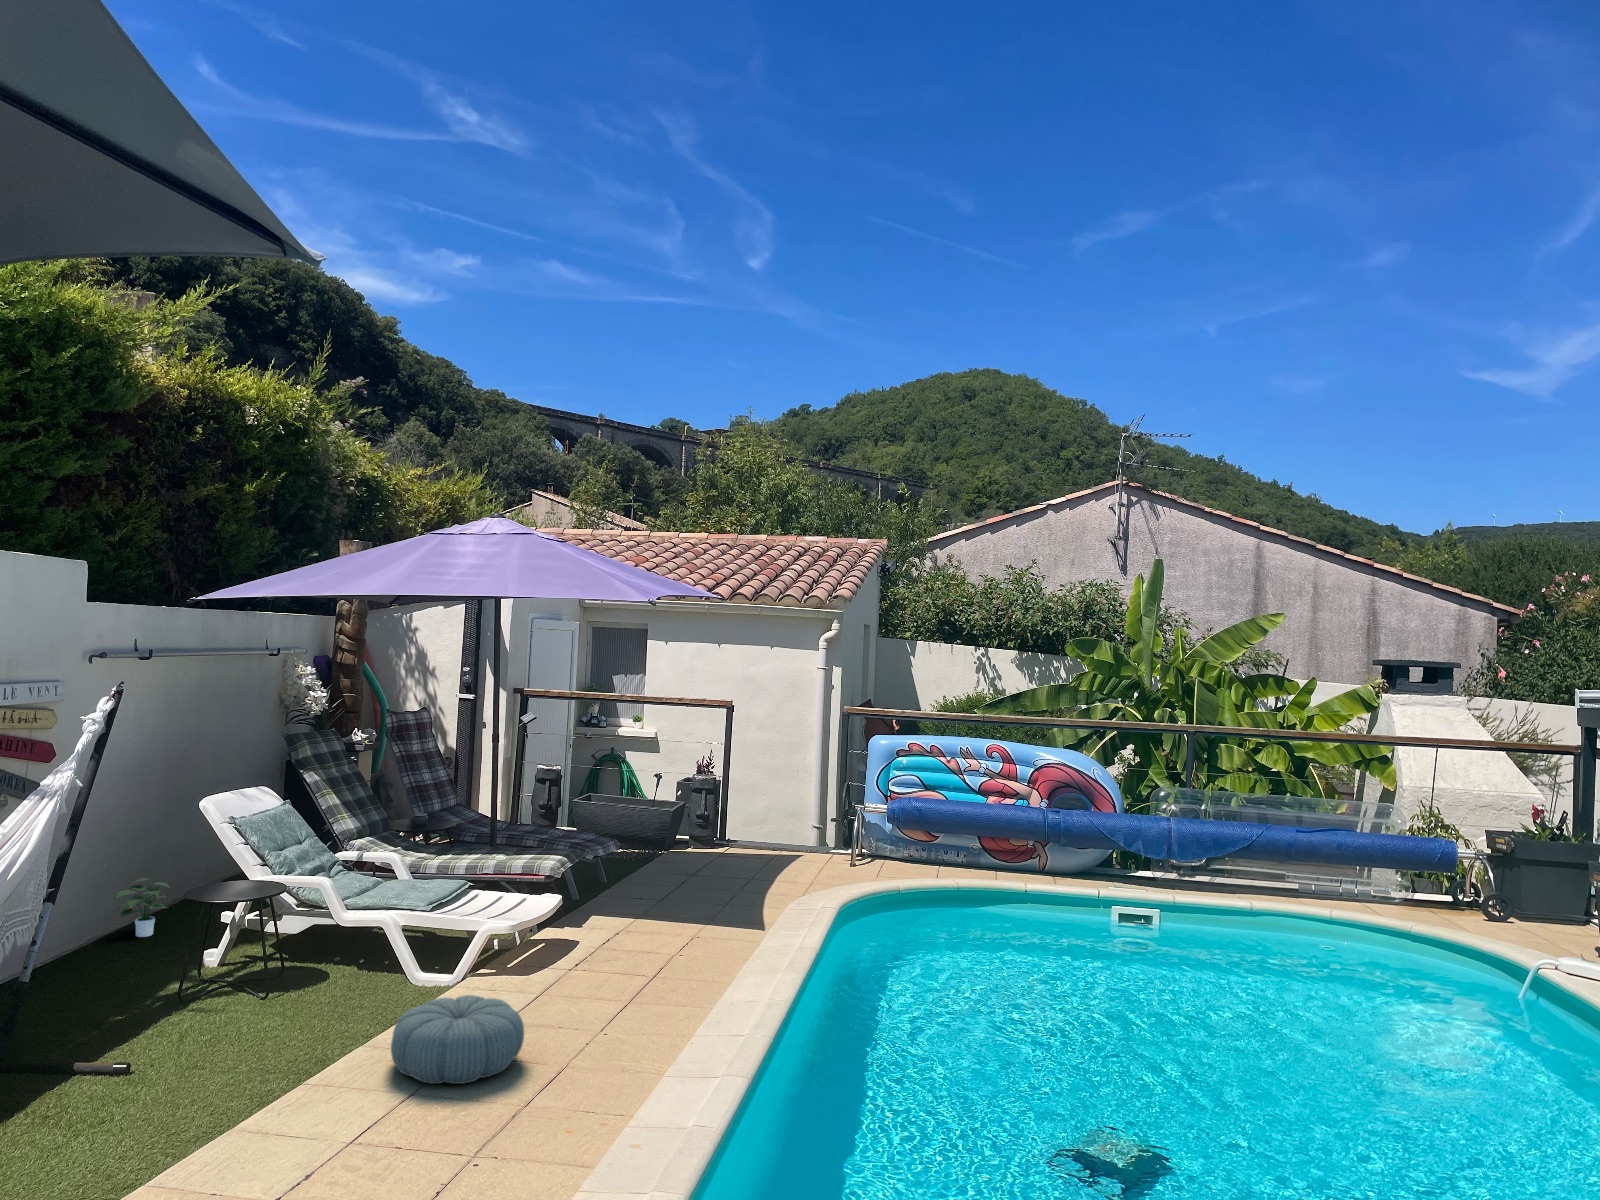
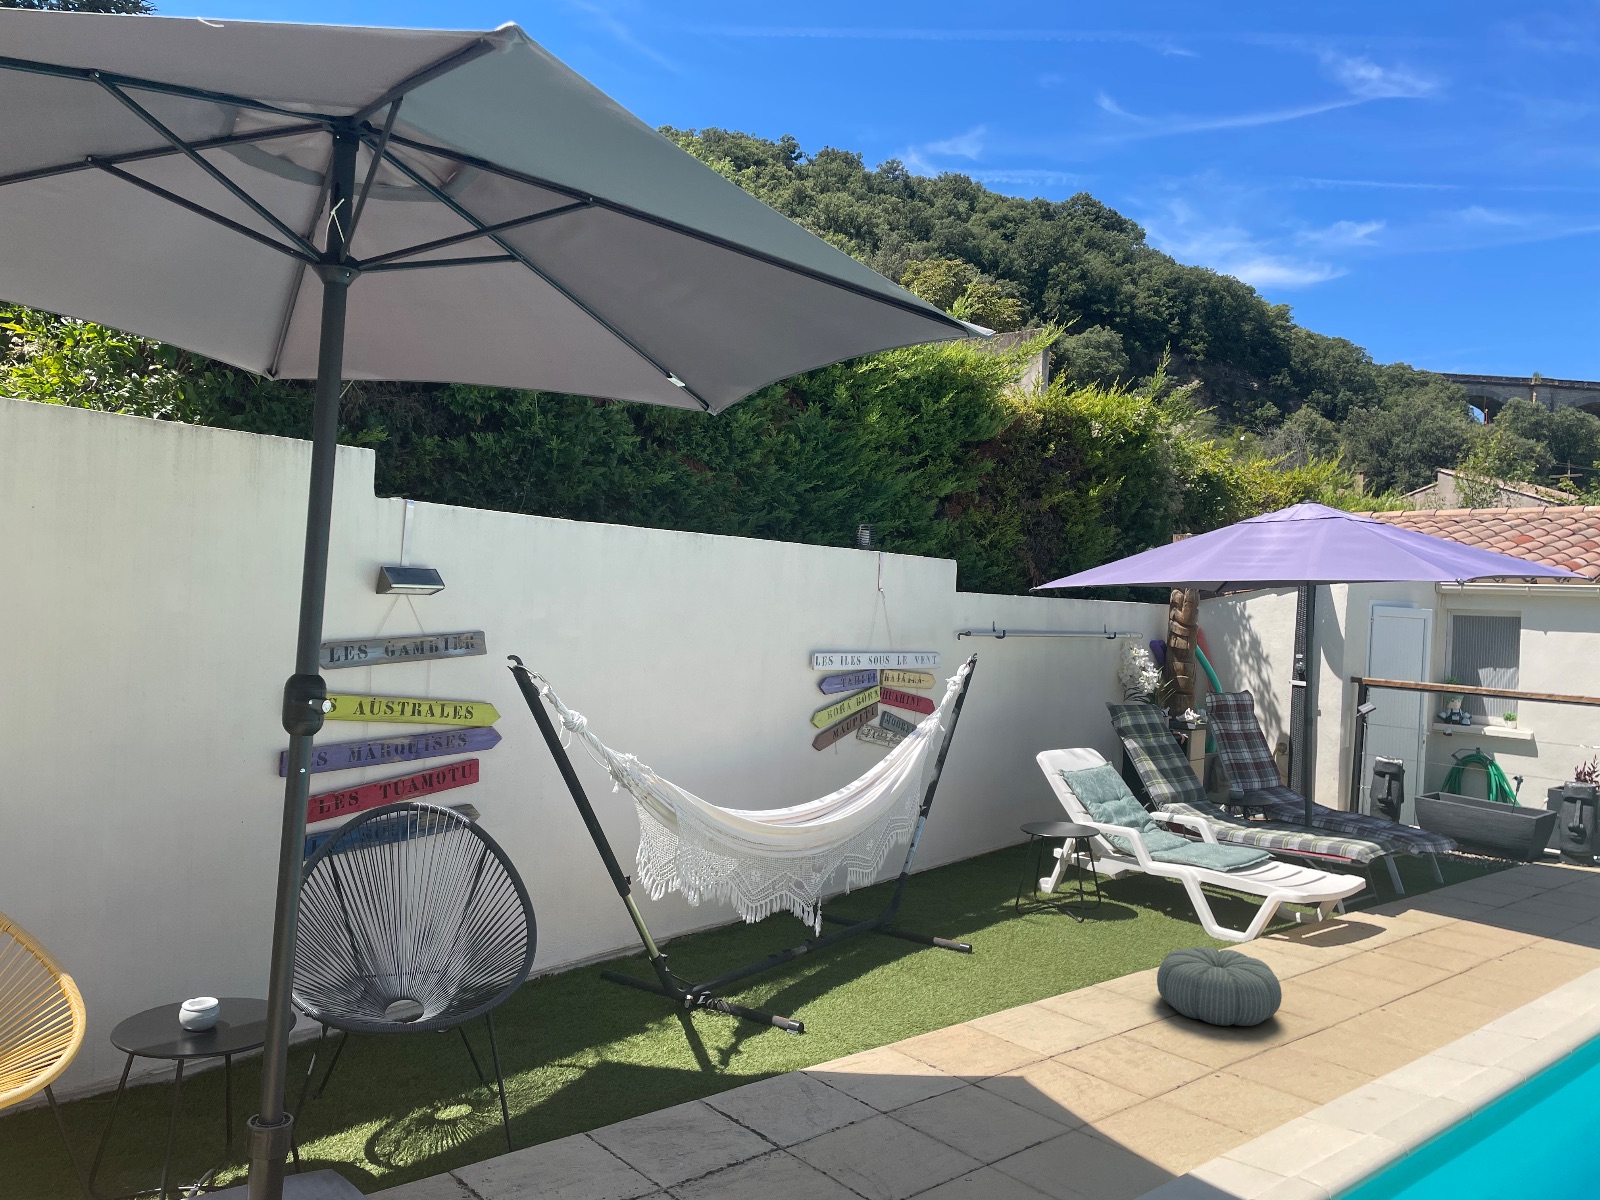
potted plant: present [117,878,170,937] -> none [986,813,1025,859]

